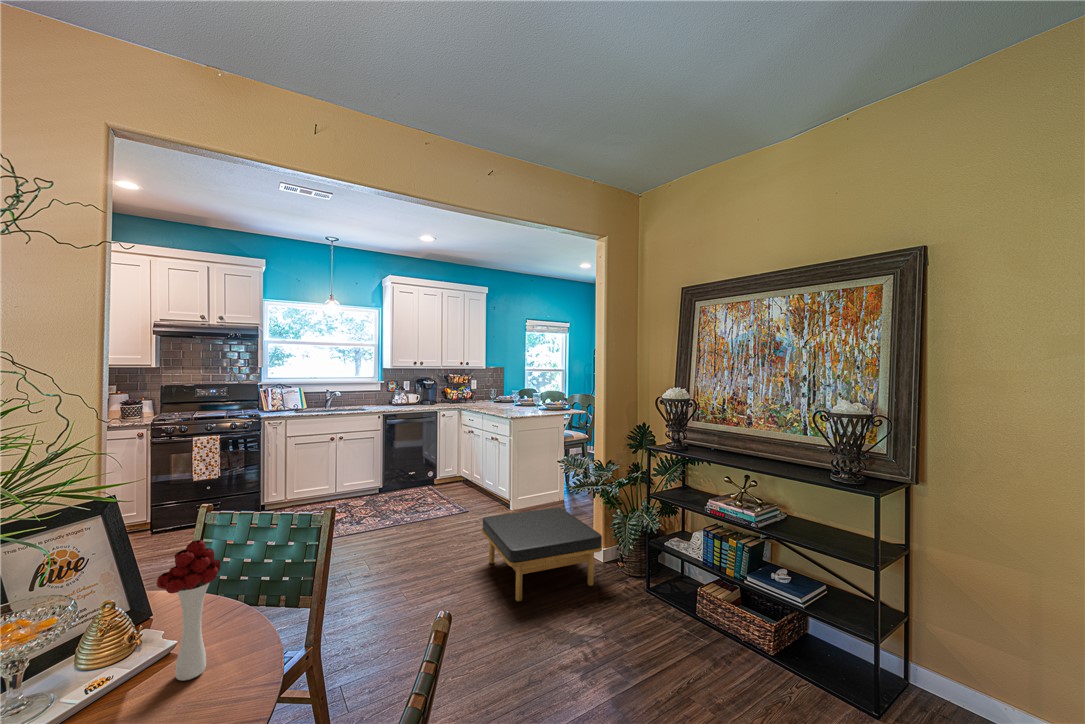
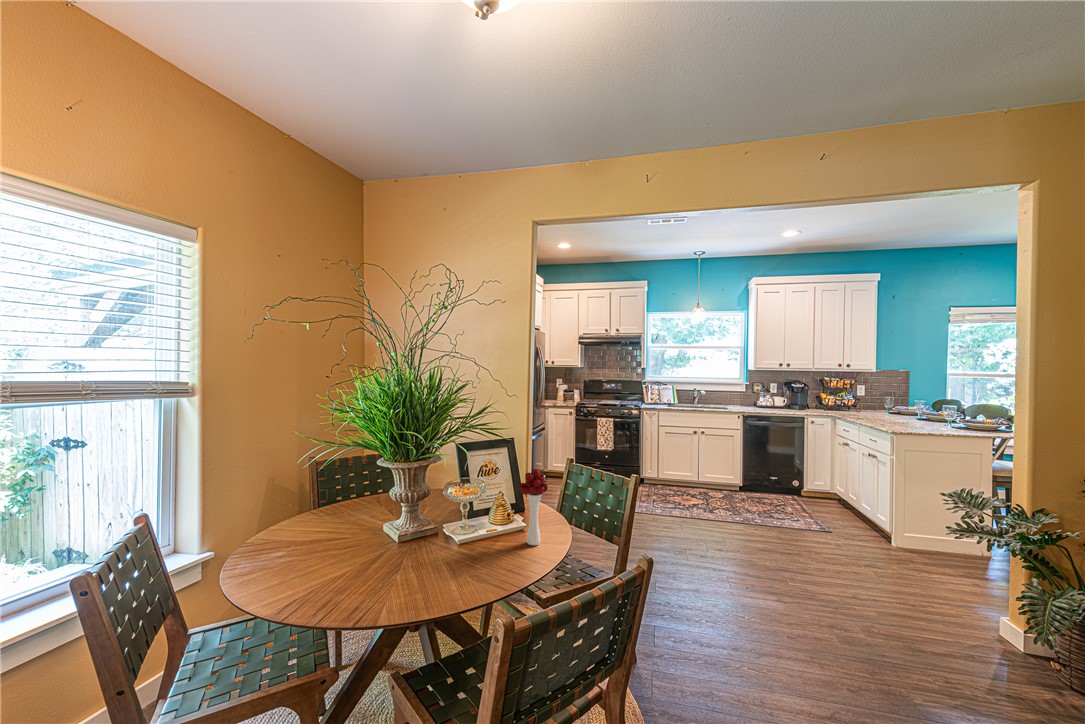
ottoman: present [482,508,602,601] -> none [826,538,1009,673]

